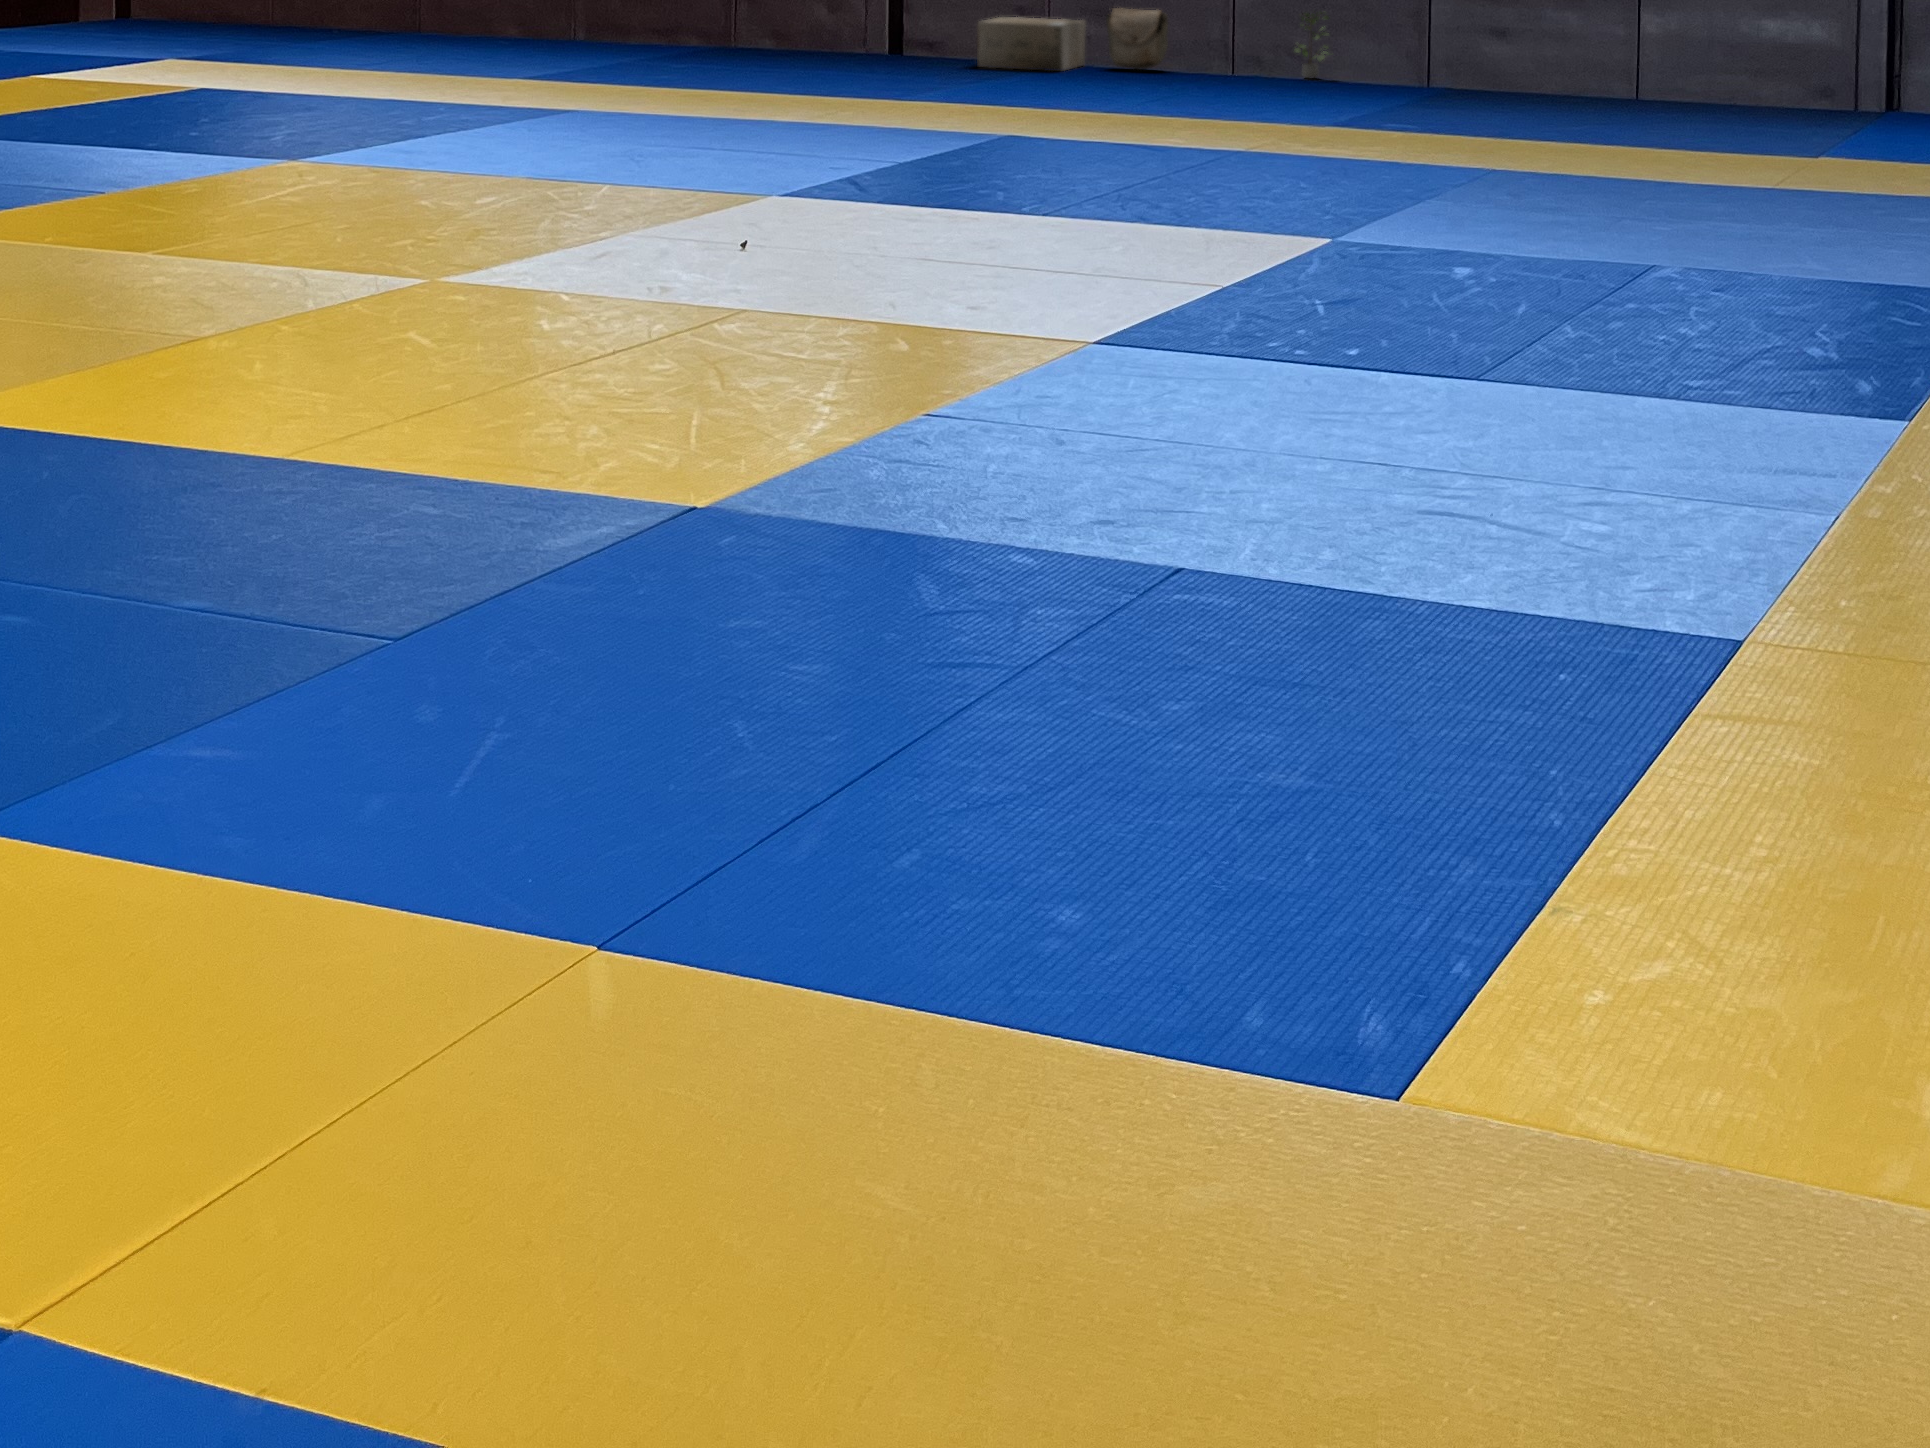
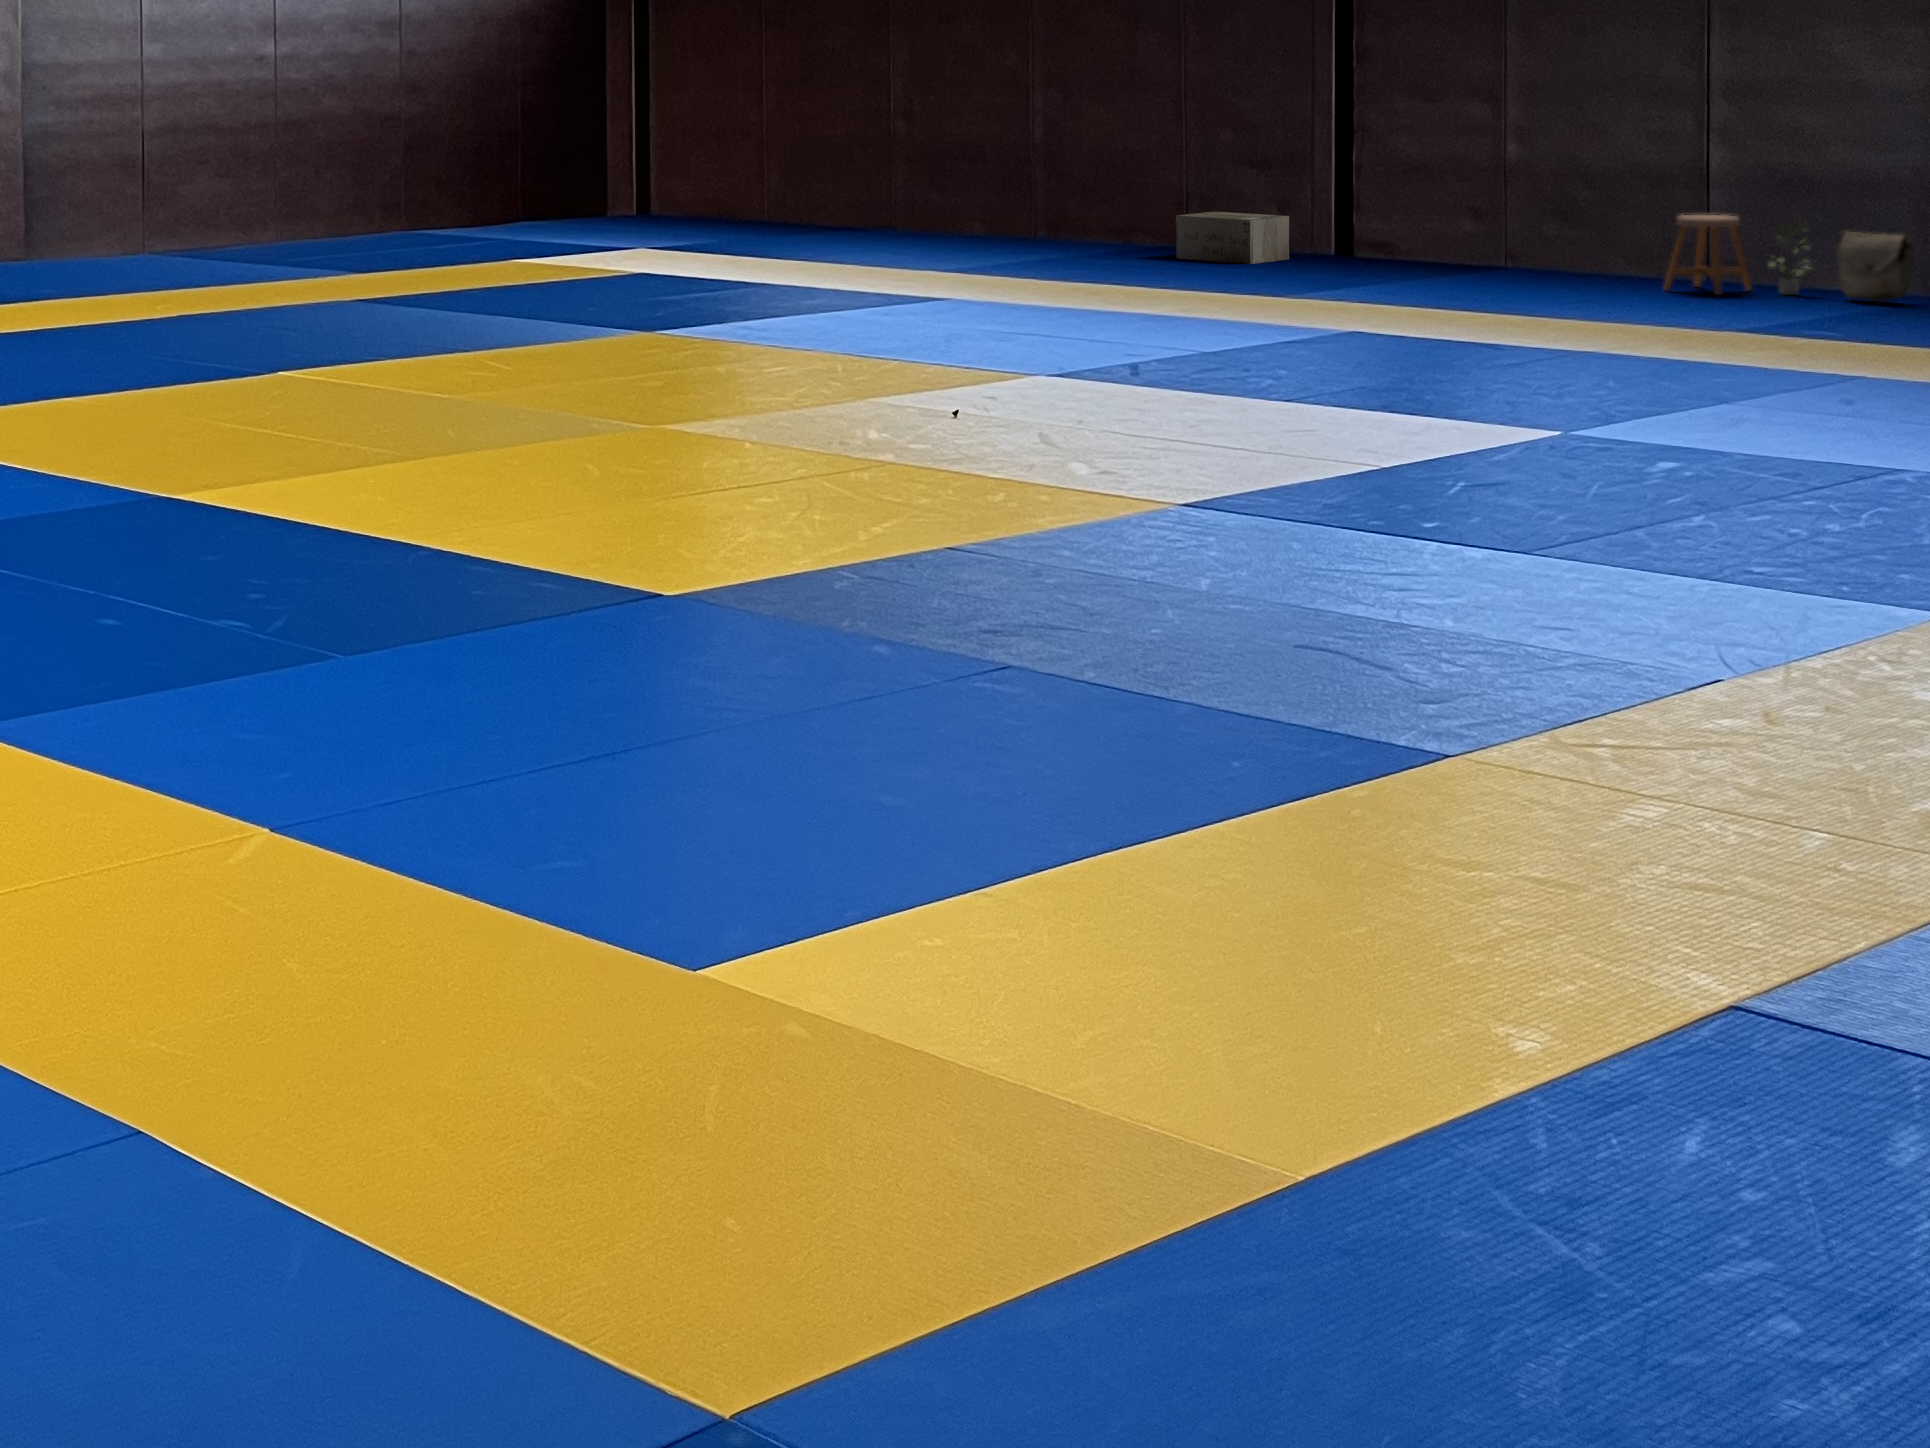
stool: none [1205,5,1277,80] -> present [1664,215,1752,295]
bag: present [1106,8,1168,69] -> present [1836,232,1914,302]
cardboard box: present [977,17,1086,71] -> present [1176,212,1289,264]

